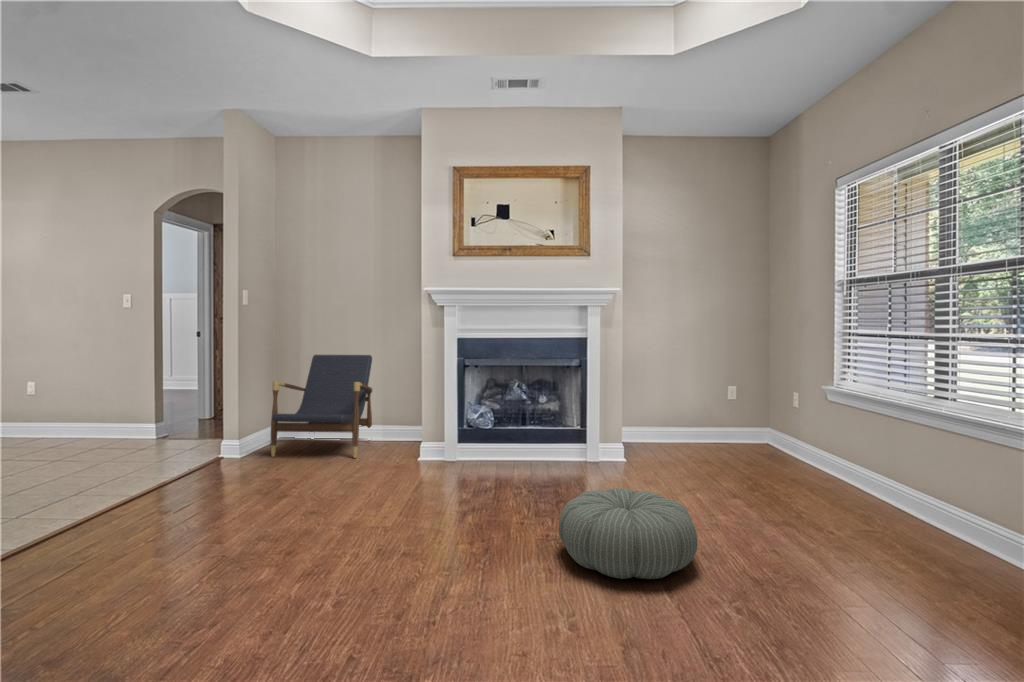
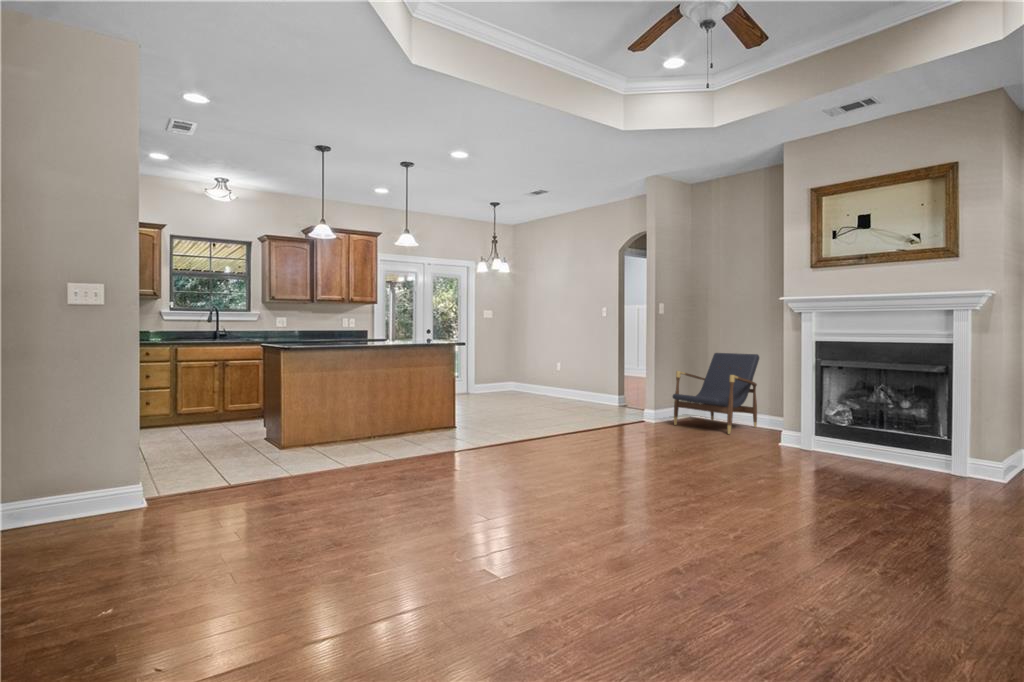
pouf: present [559,488,697,579] -> none [781,466,908,534]

